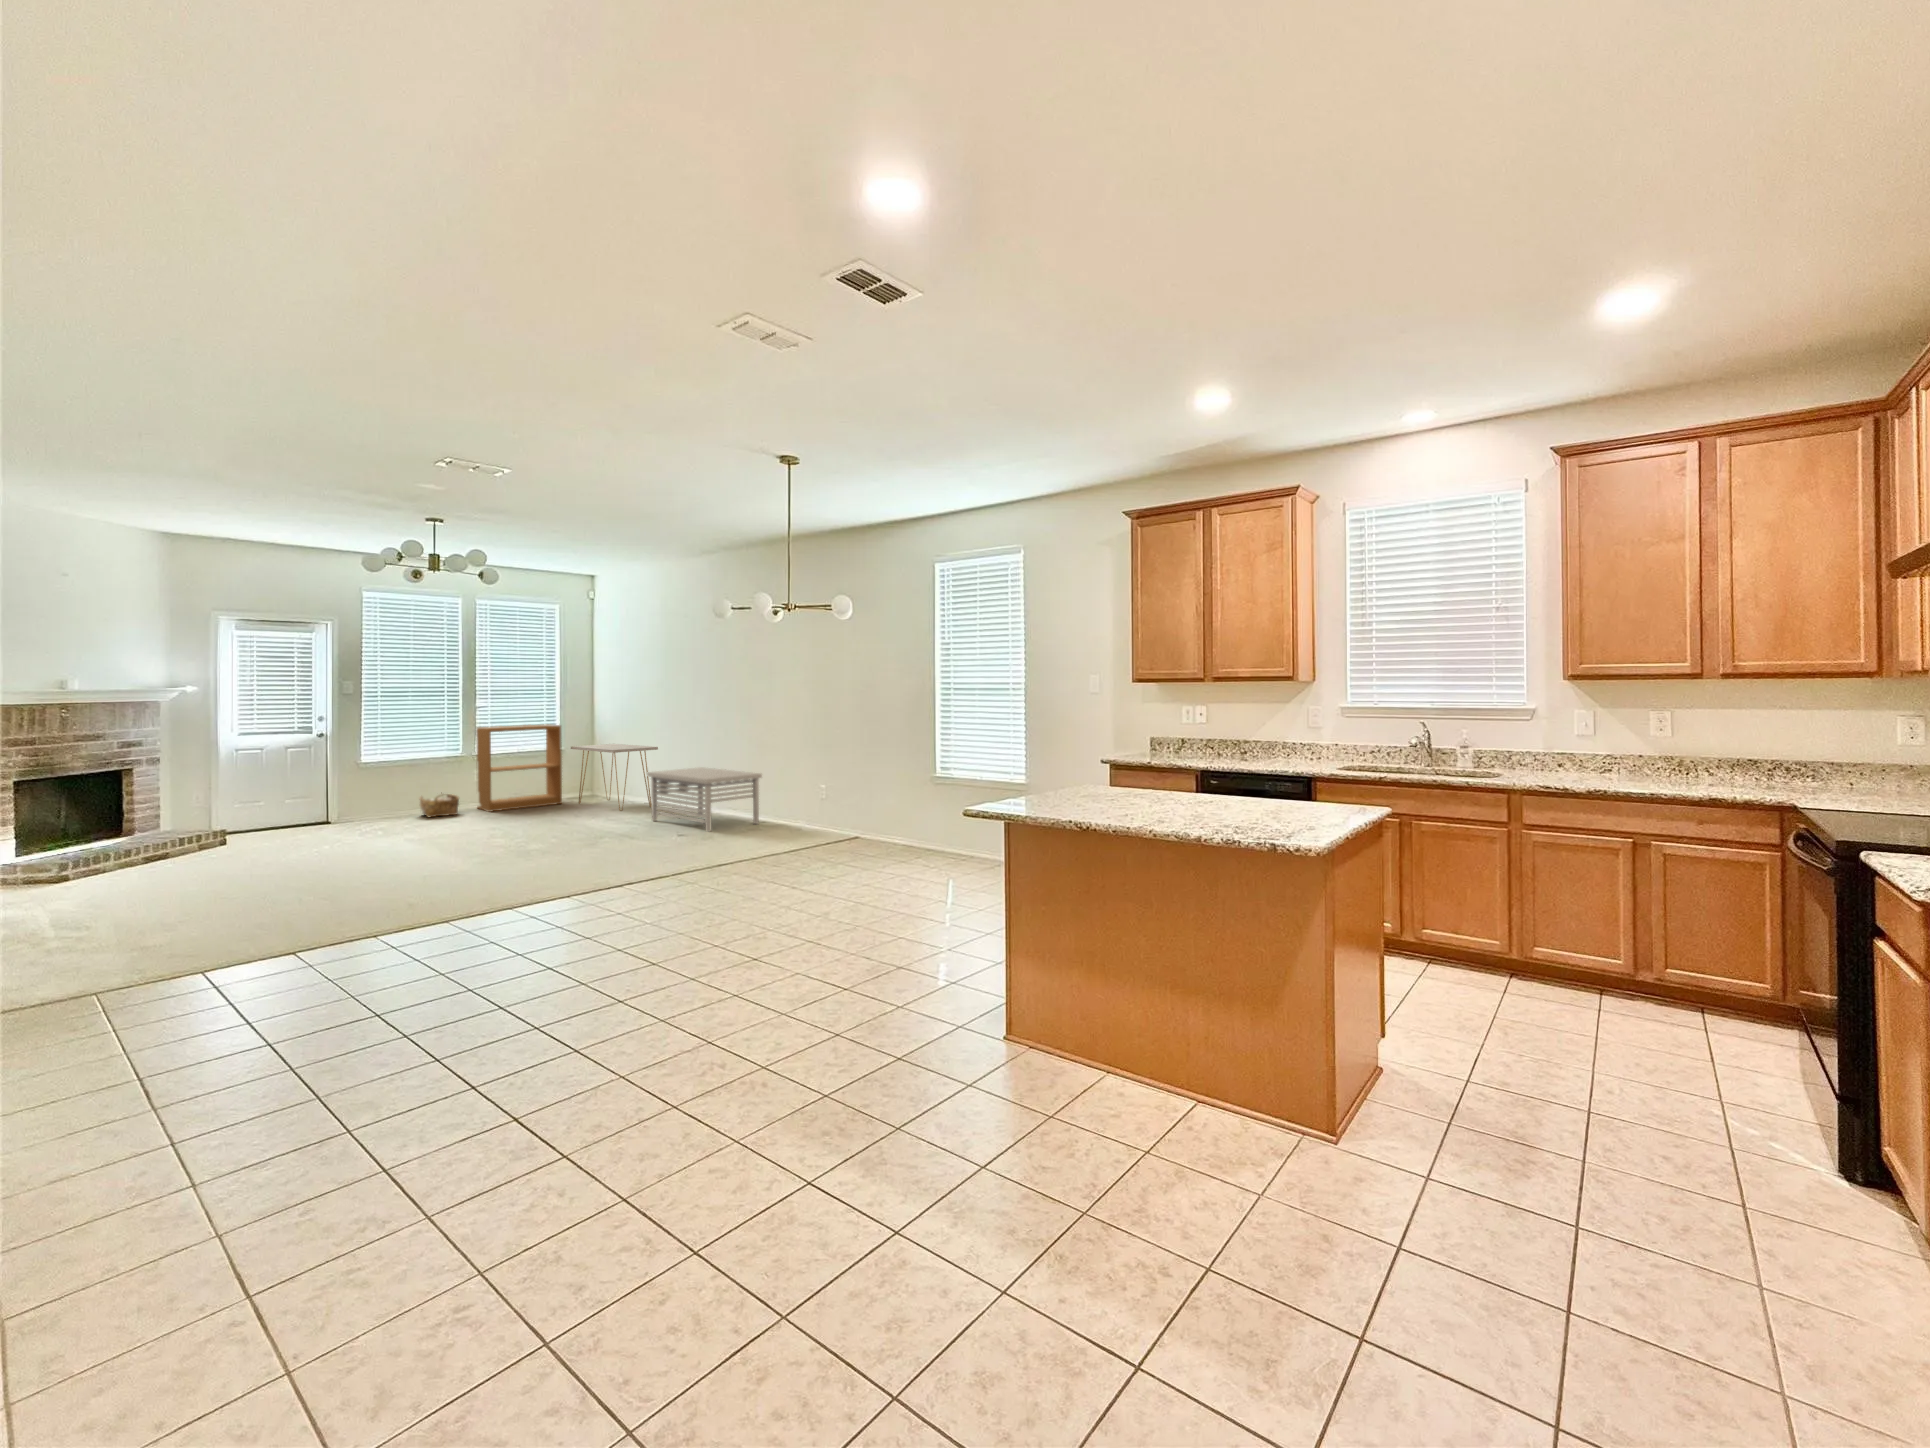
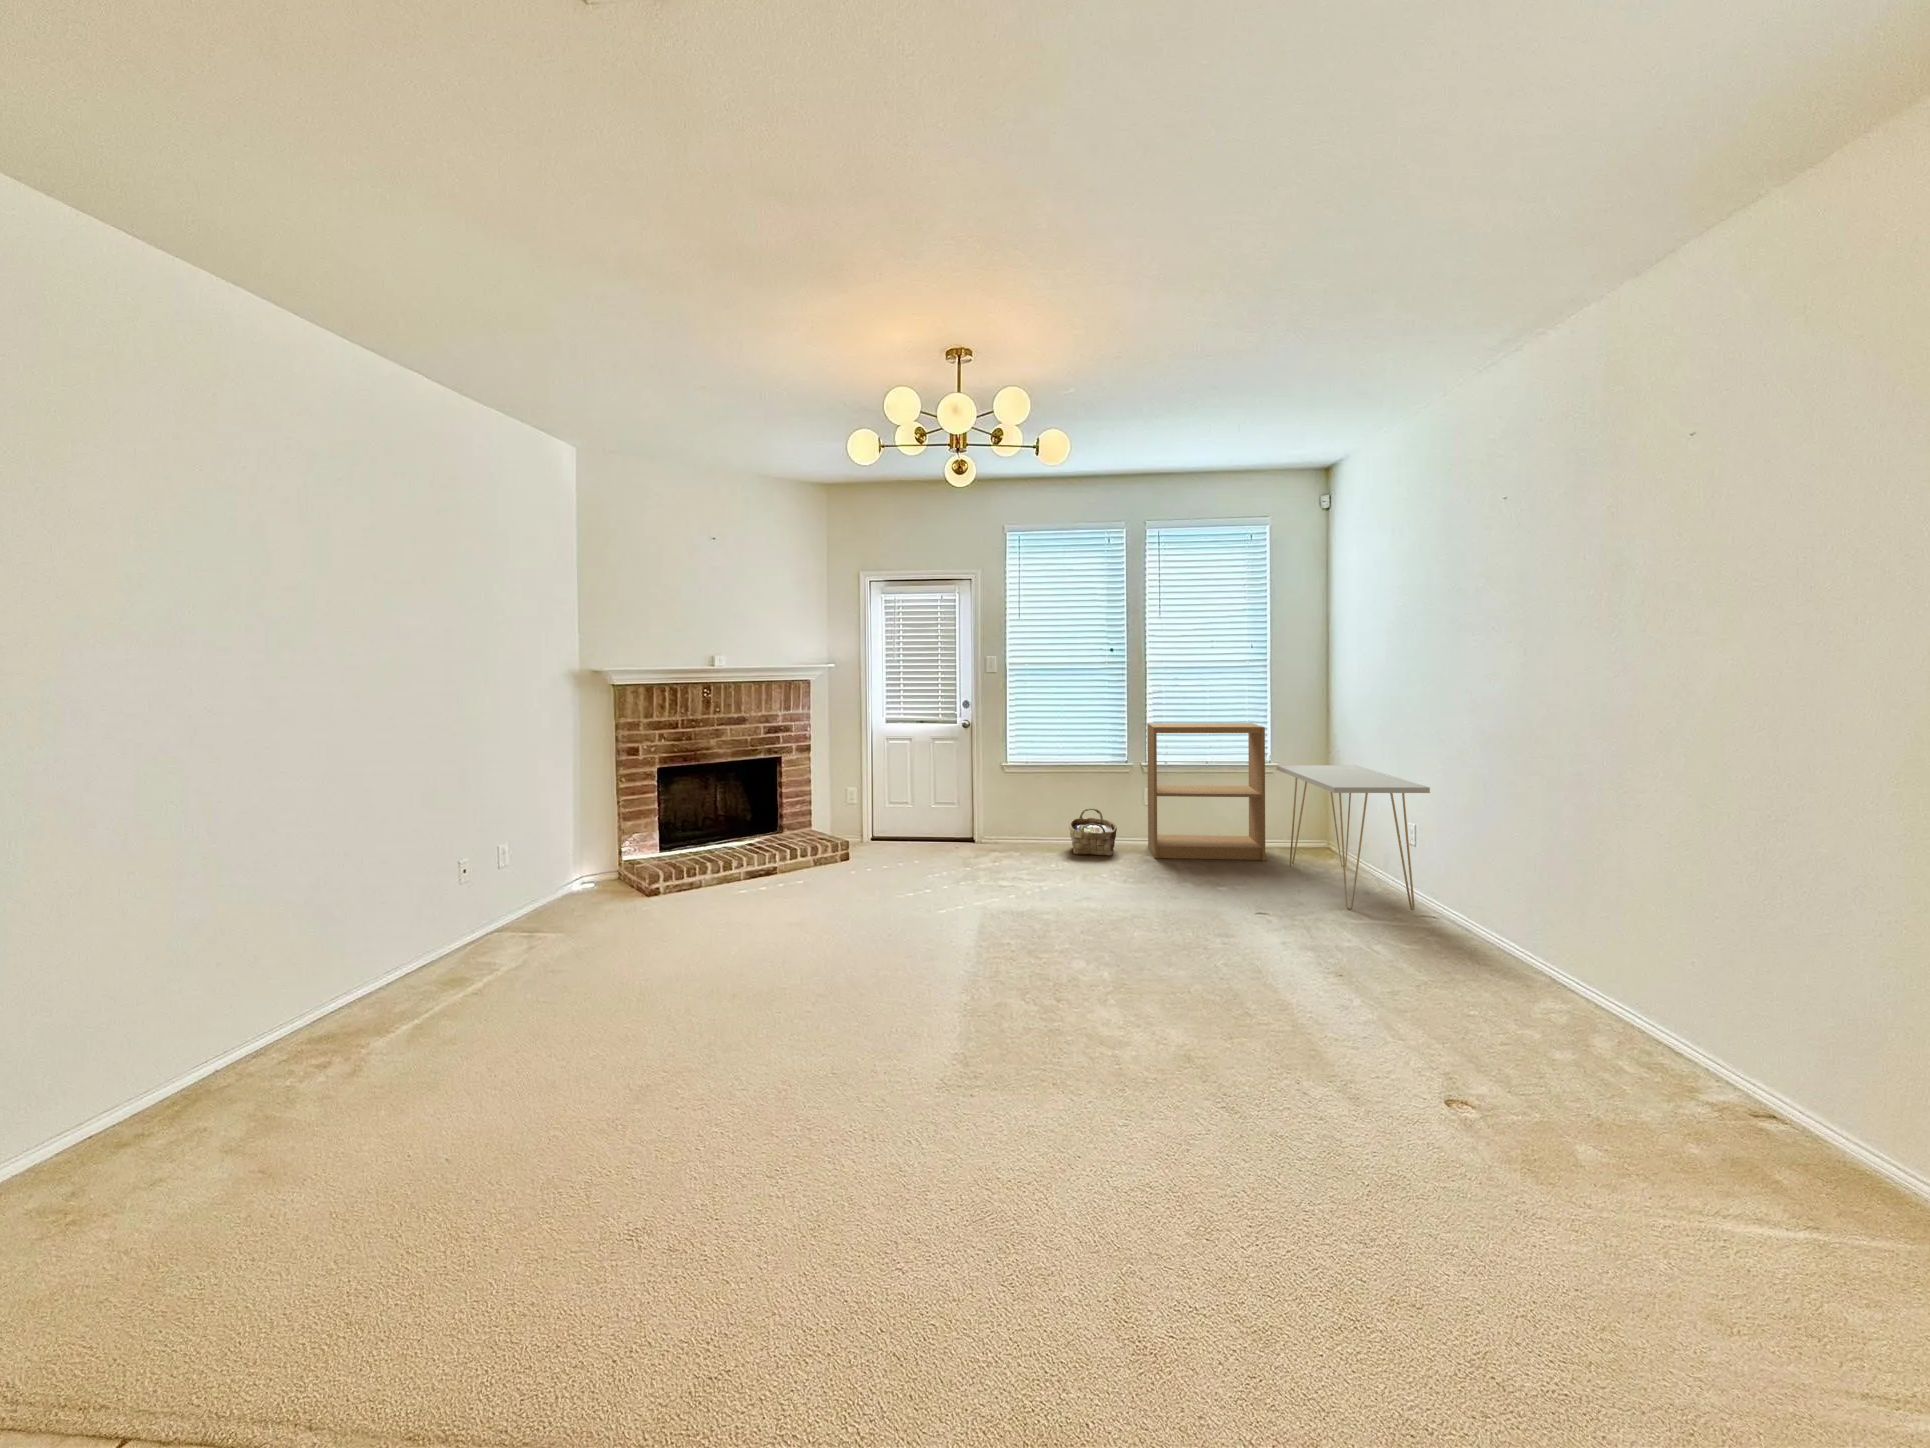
storage bench: present [647,767,762,832] -> none [1386,857,1735,1095]

